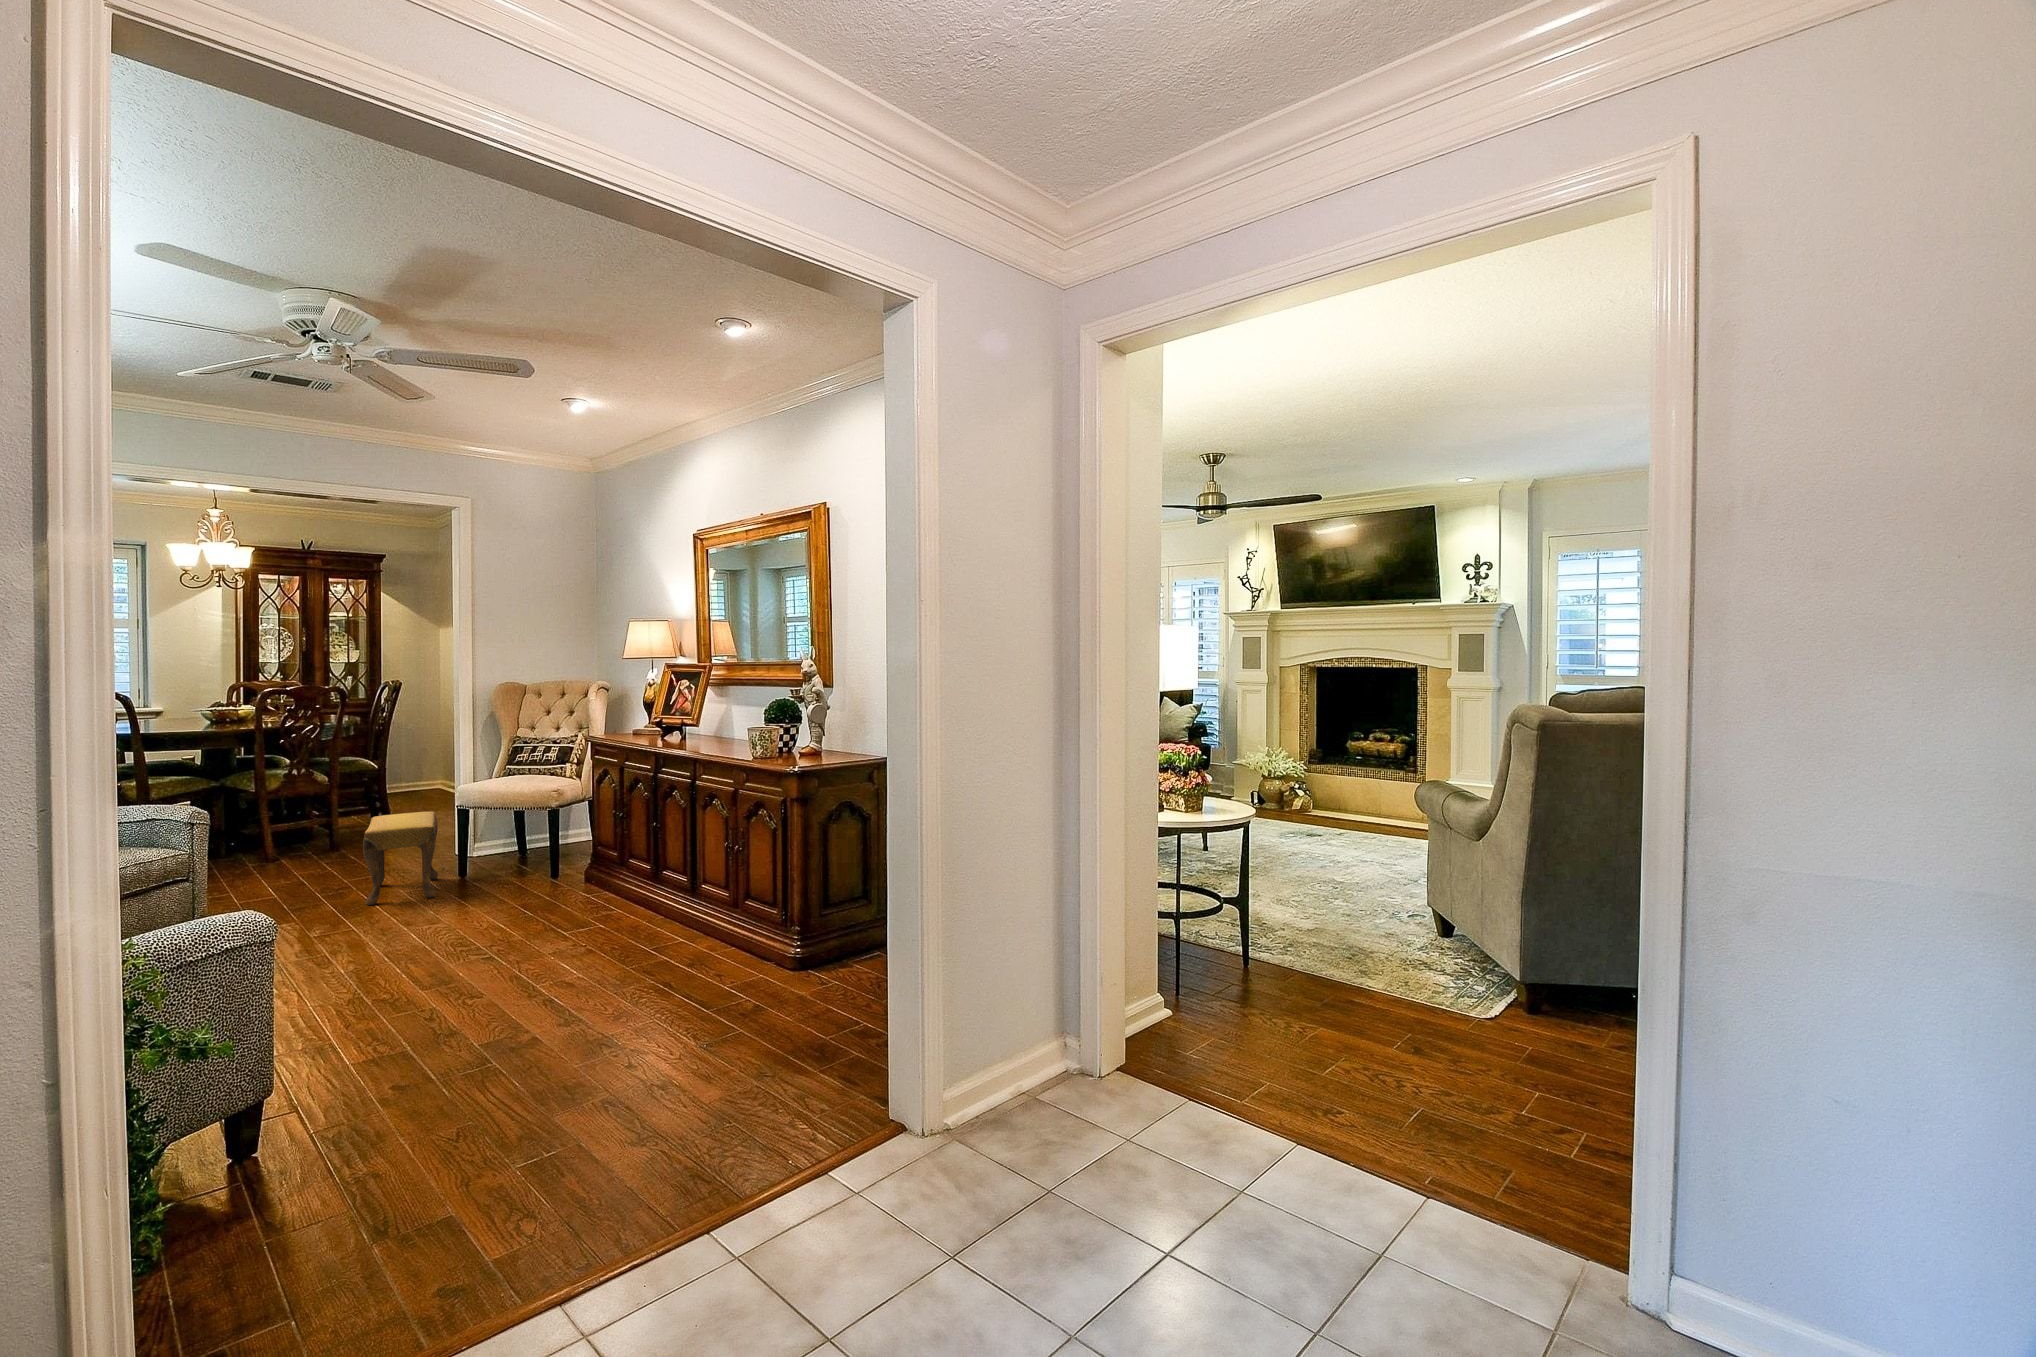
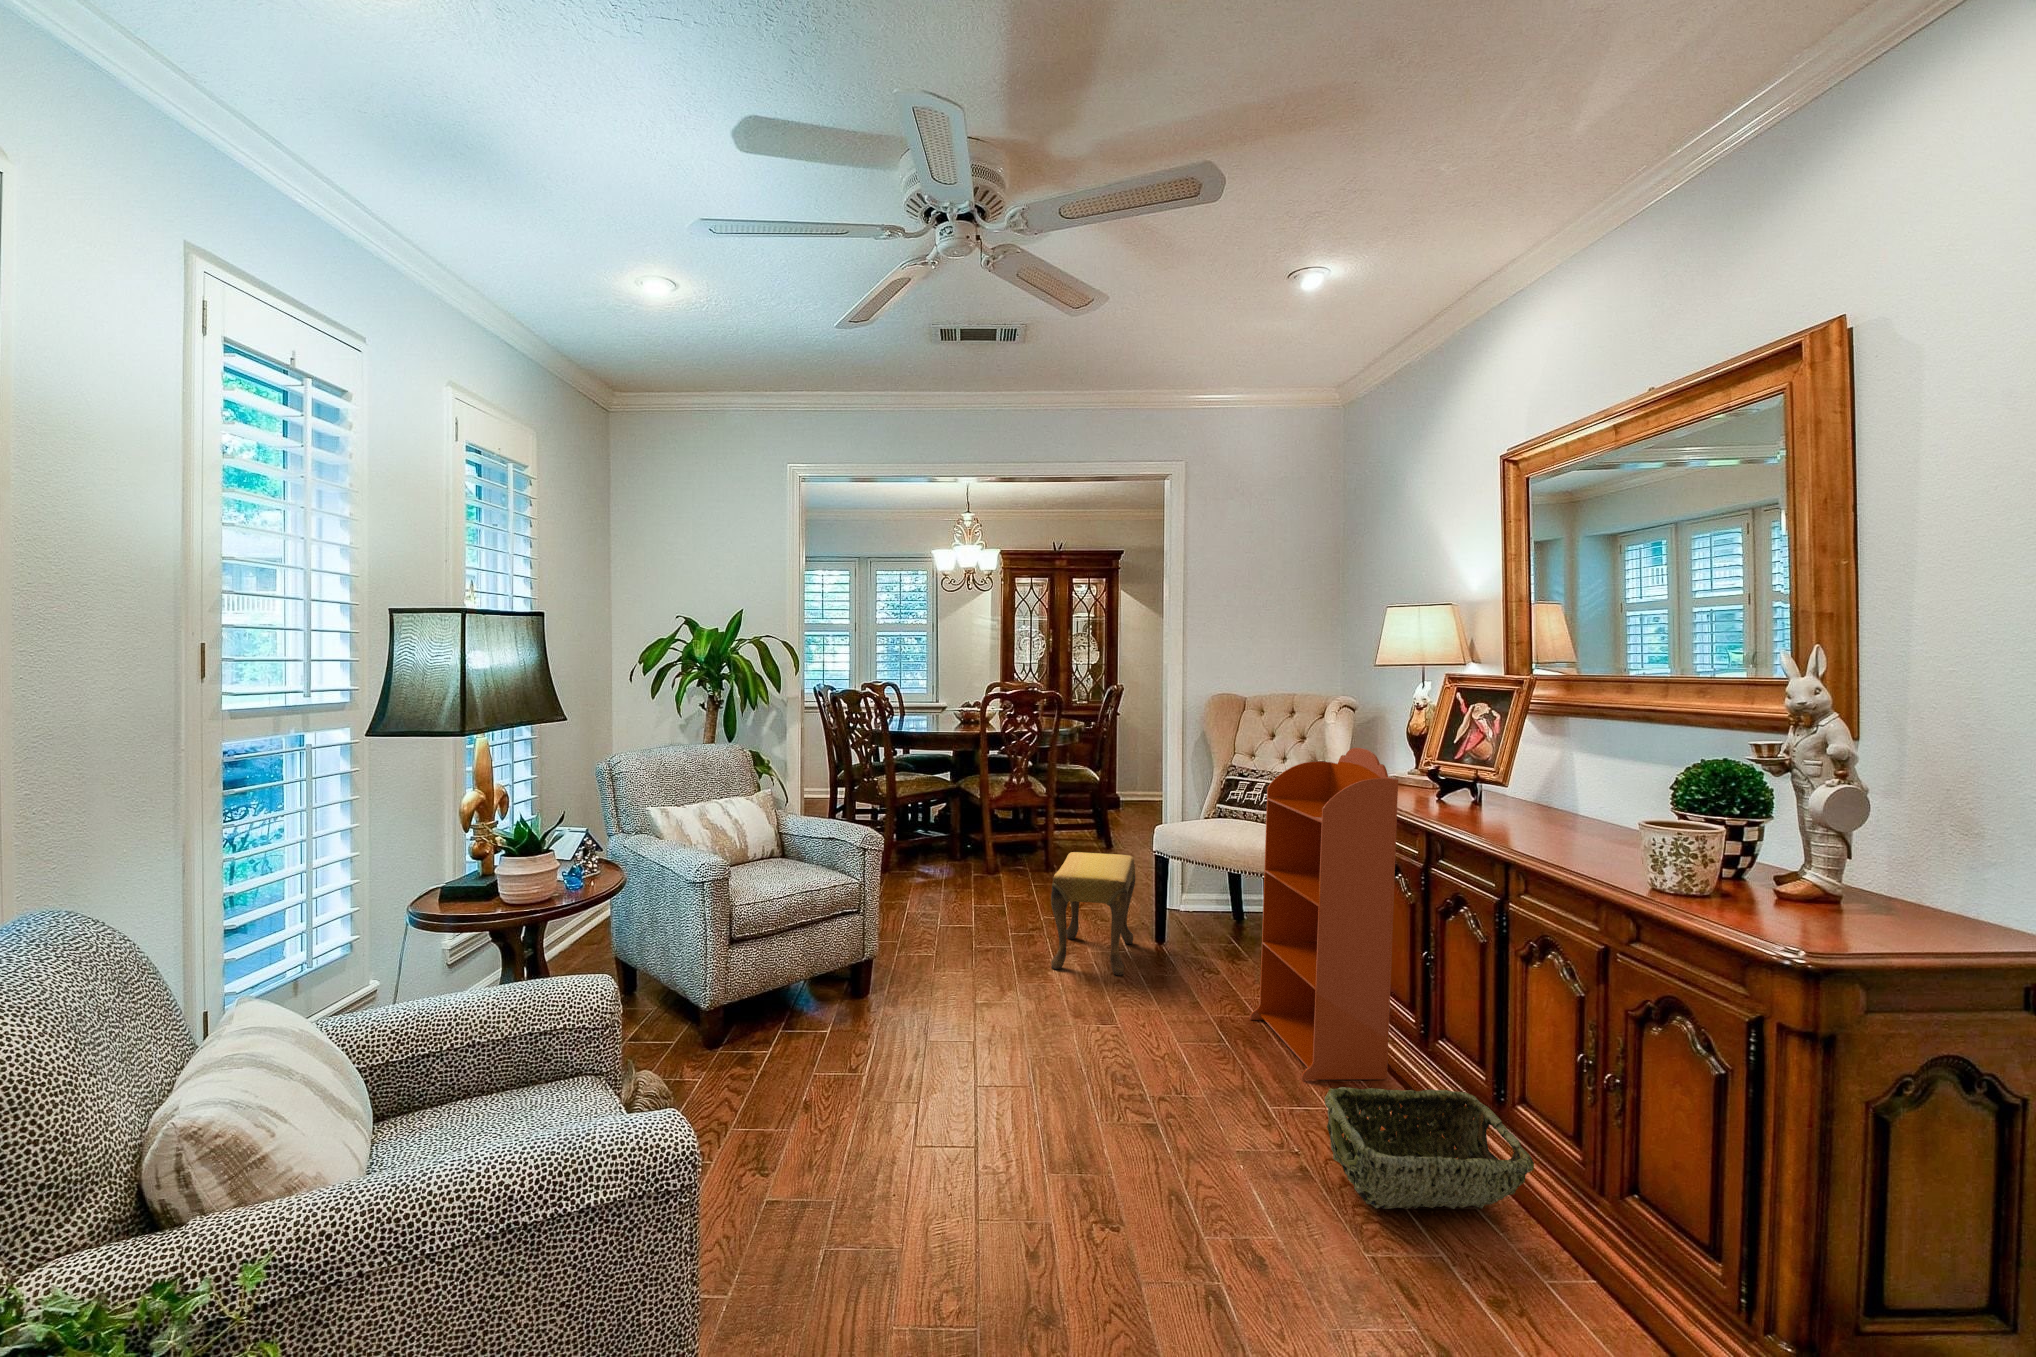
bookcase: none [542,711,635,916] -> present [1250,748,1398,1080]
woven basket: none [595,887,706,951] -> present [1325,1087,1534,1209]

